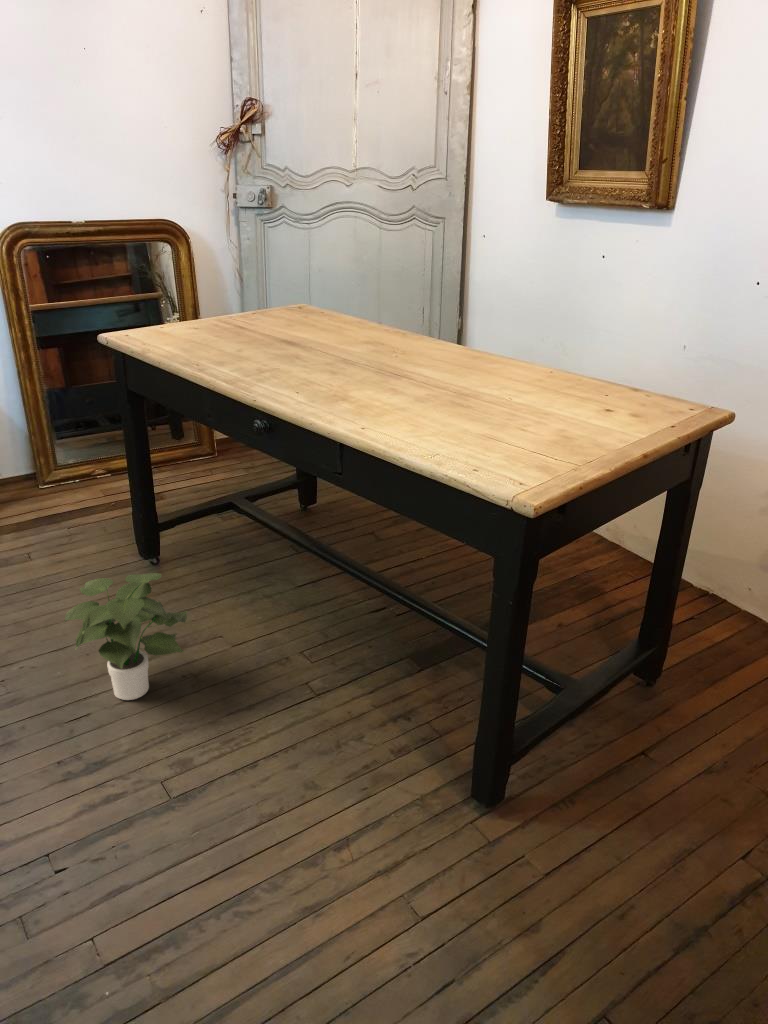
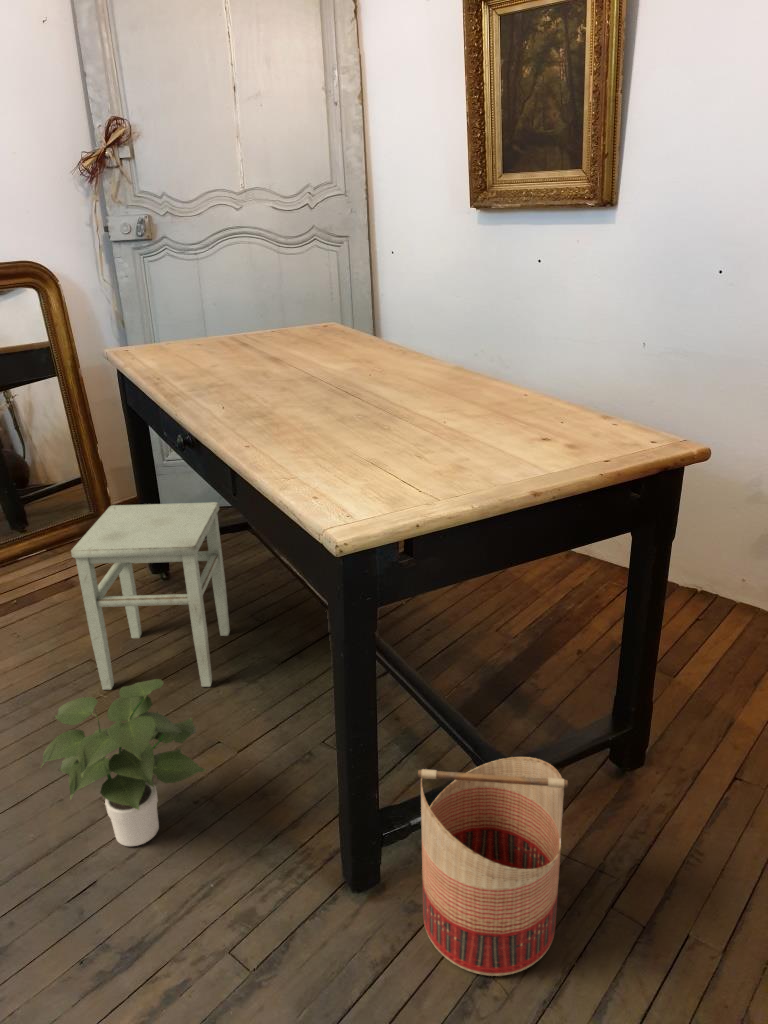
stool: none [131,435,266,596] -> present [71,502,230,690]
basket: none [308,673,426,851] -> present [418,757,567,976]

